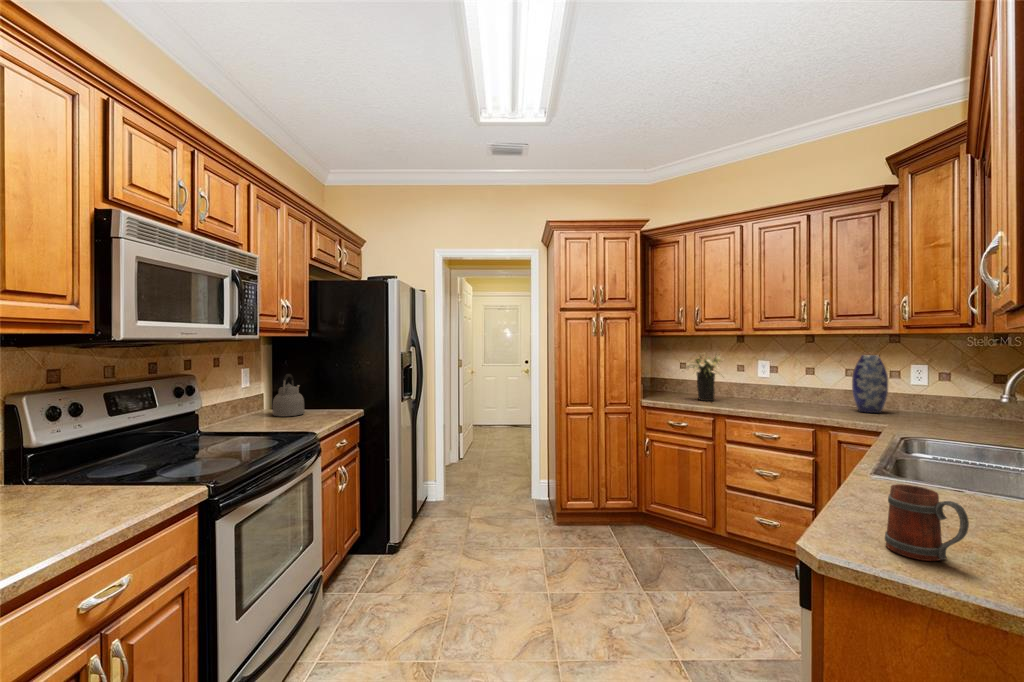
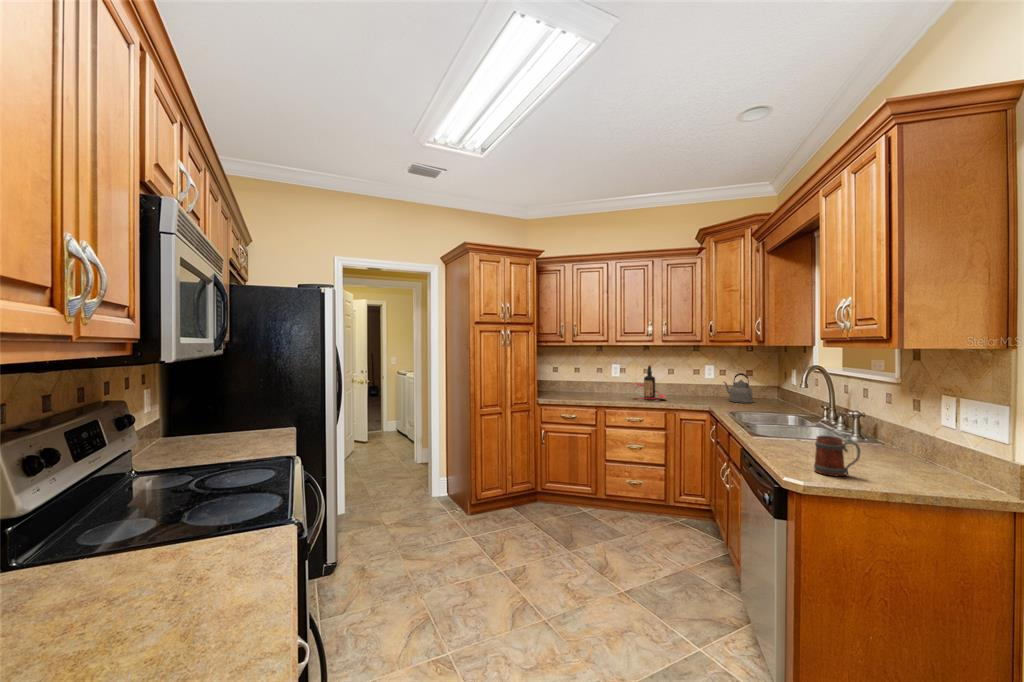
flower arrangement: present [682,354,724,401] -> none [563,359,593,397]
vase: present [852,355,888,413] -> none [674,359,695,398]
bottle: none [775,363,831,412] -> present [633,365,666,400]
kettle: present [273,374,304,416] -> present [723,373,753,403]

